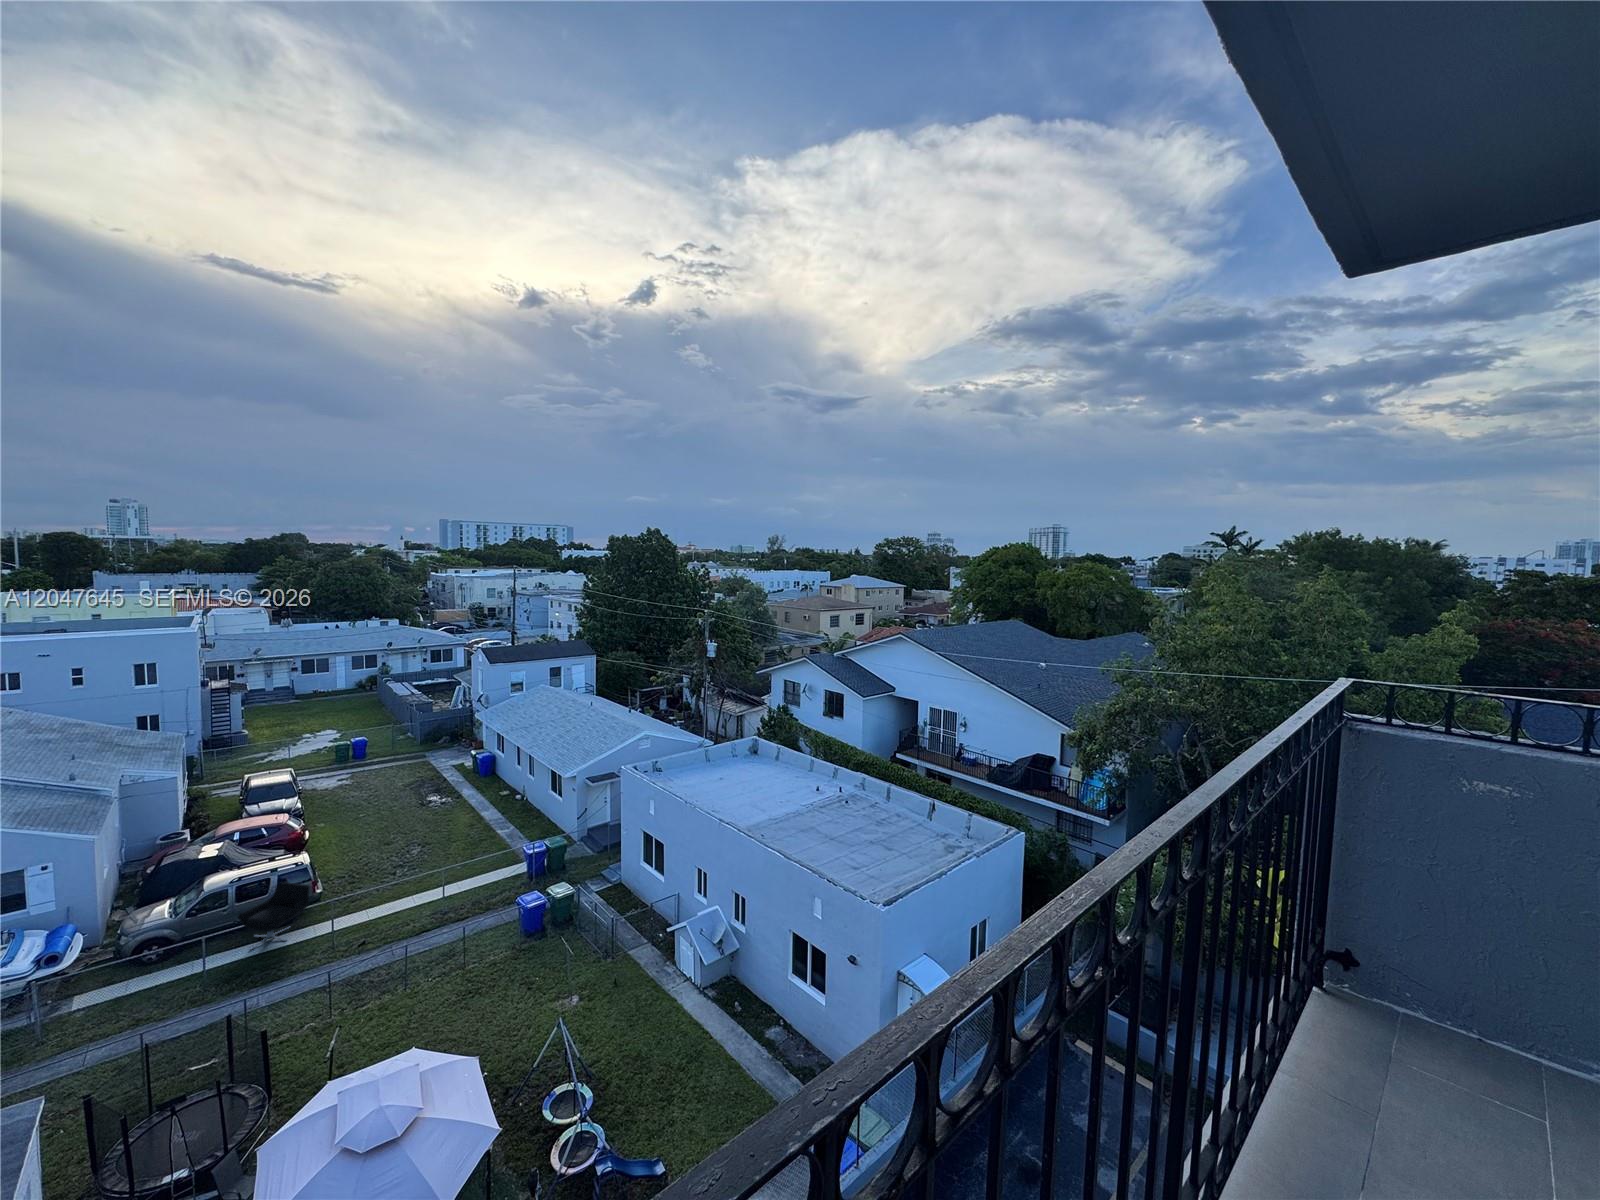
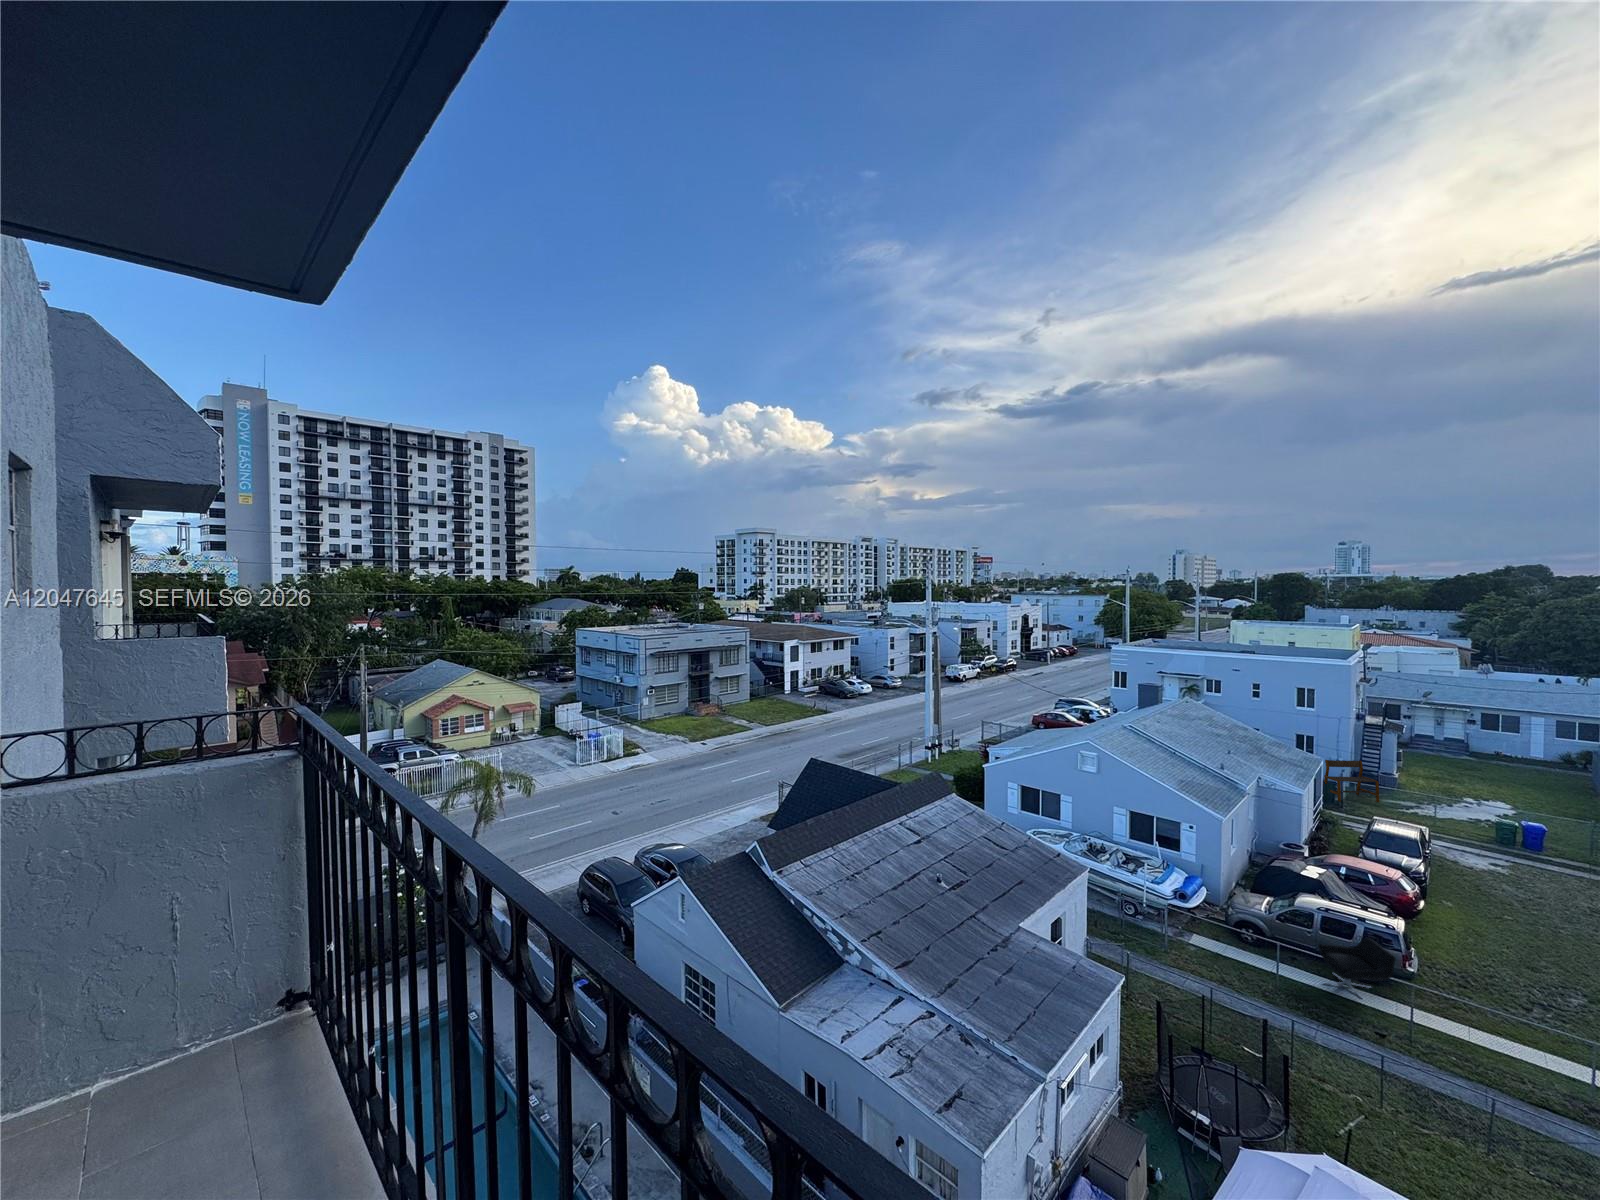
bench: none [178,727,238,777] -> present [1324,760,1379,802]

